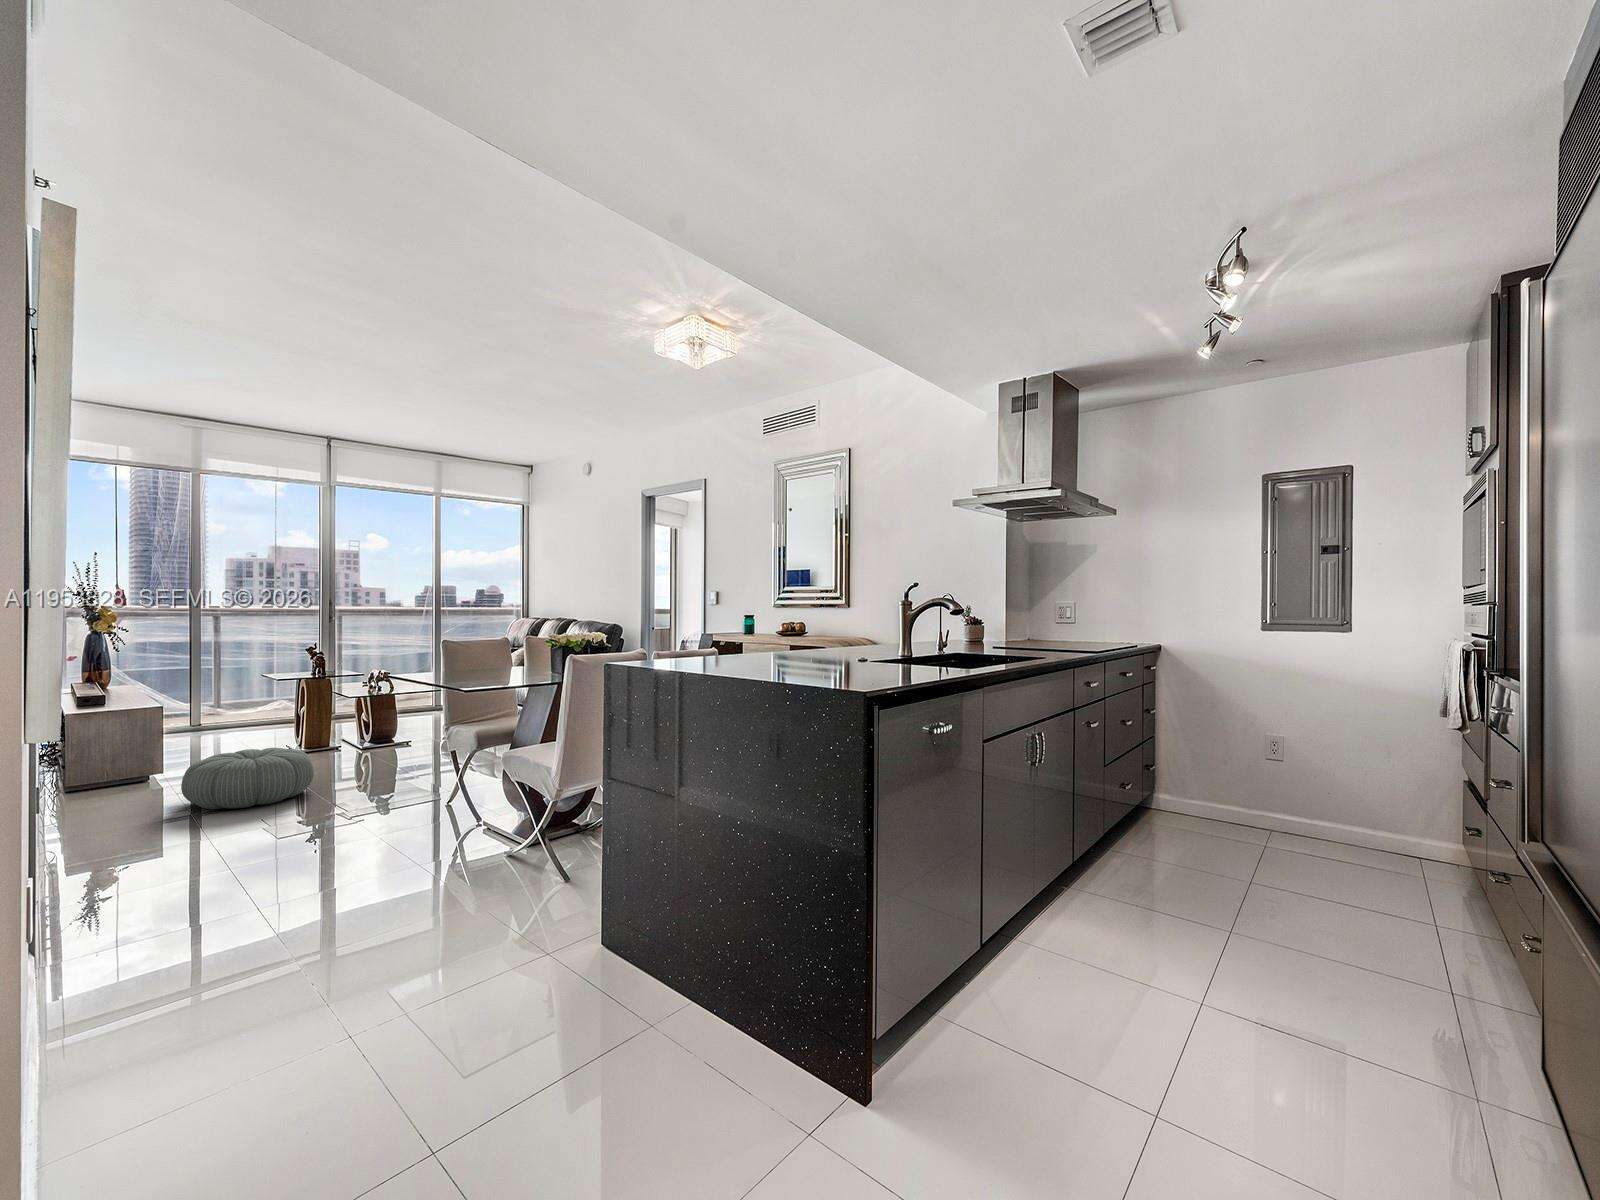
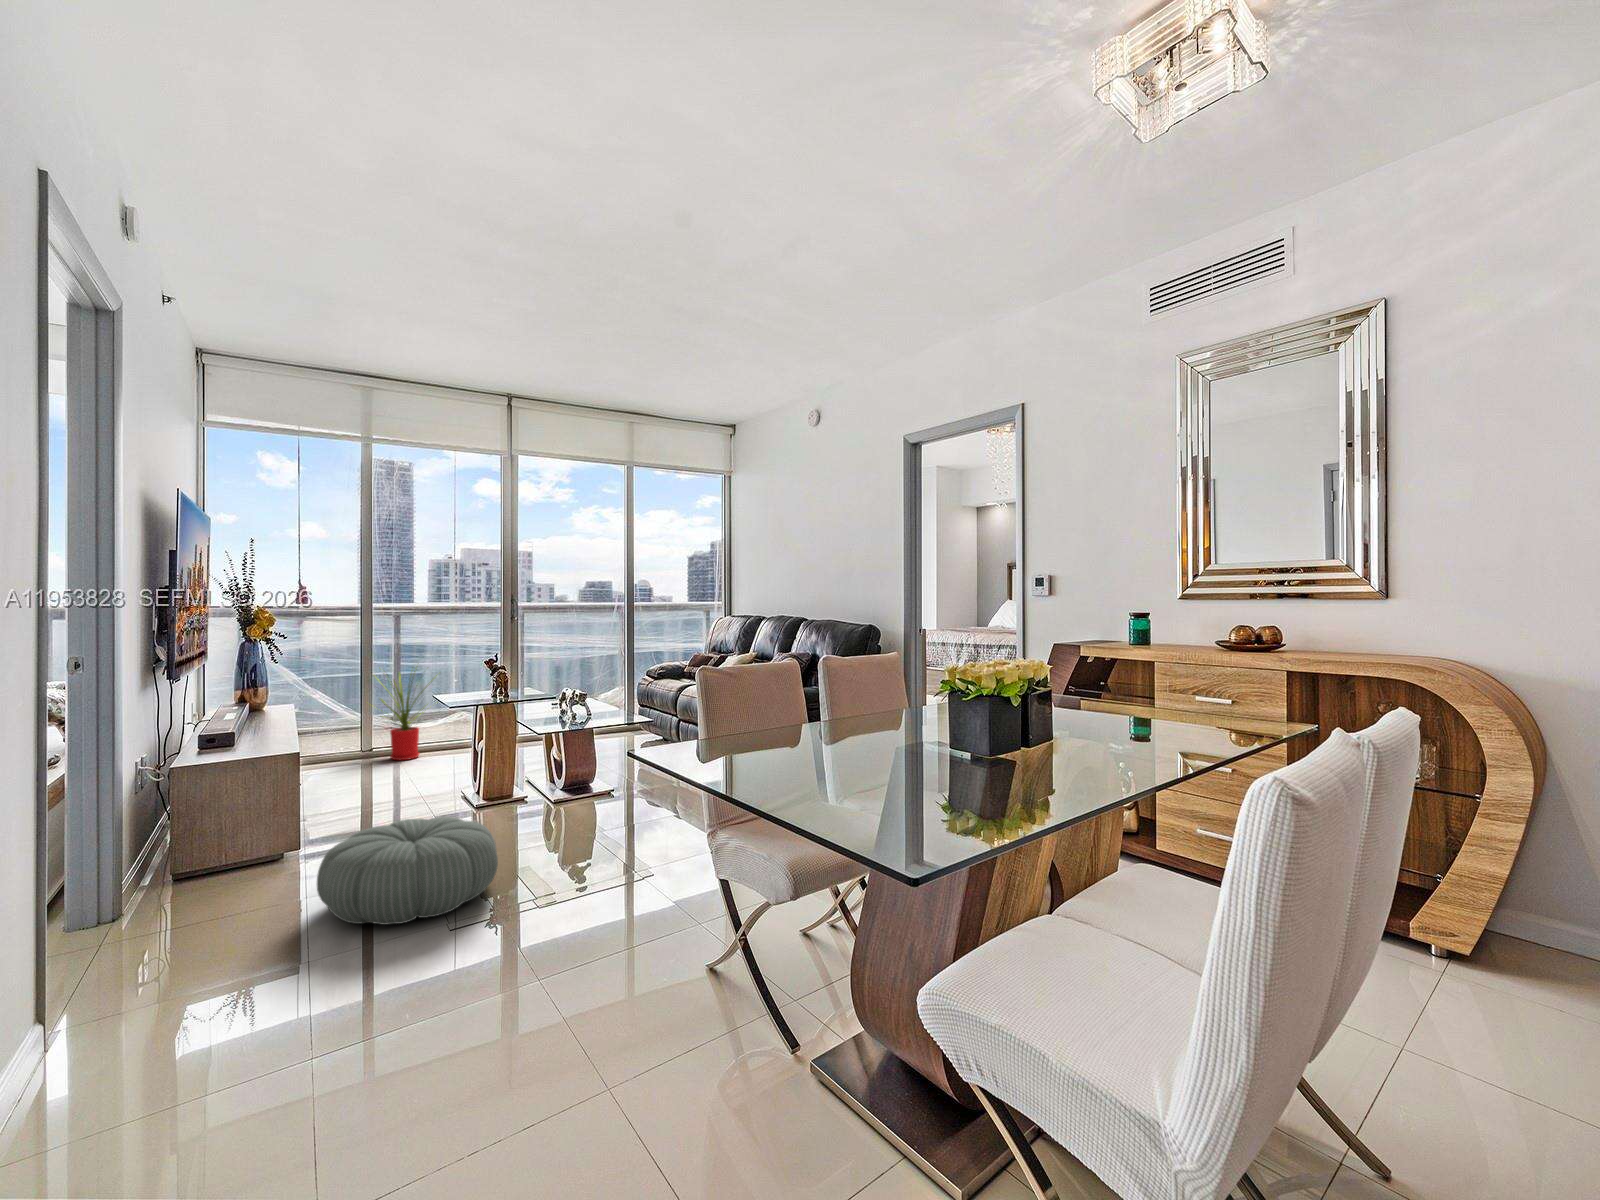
house plant: none [195,653,268,731] -> present [380,671,437,760]

